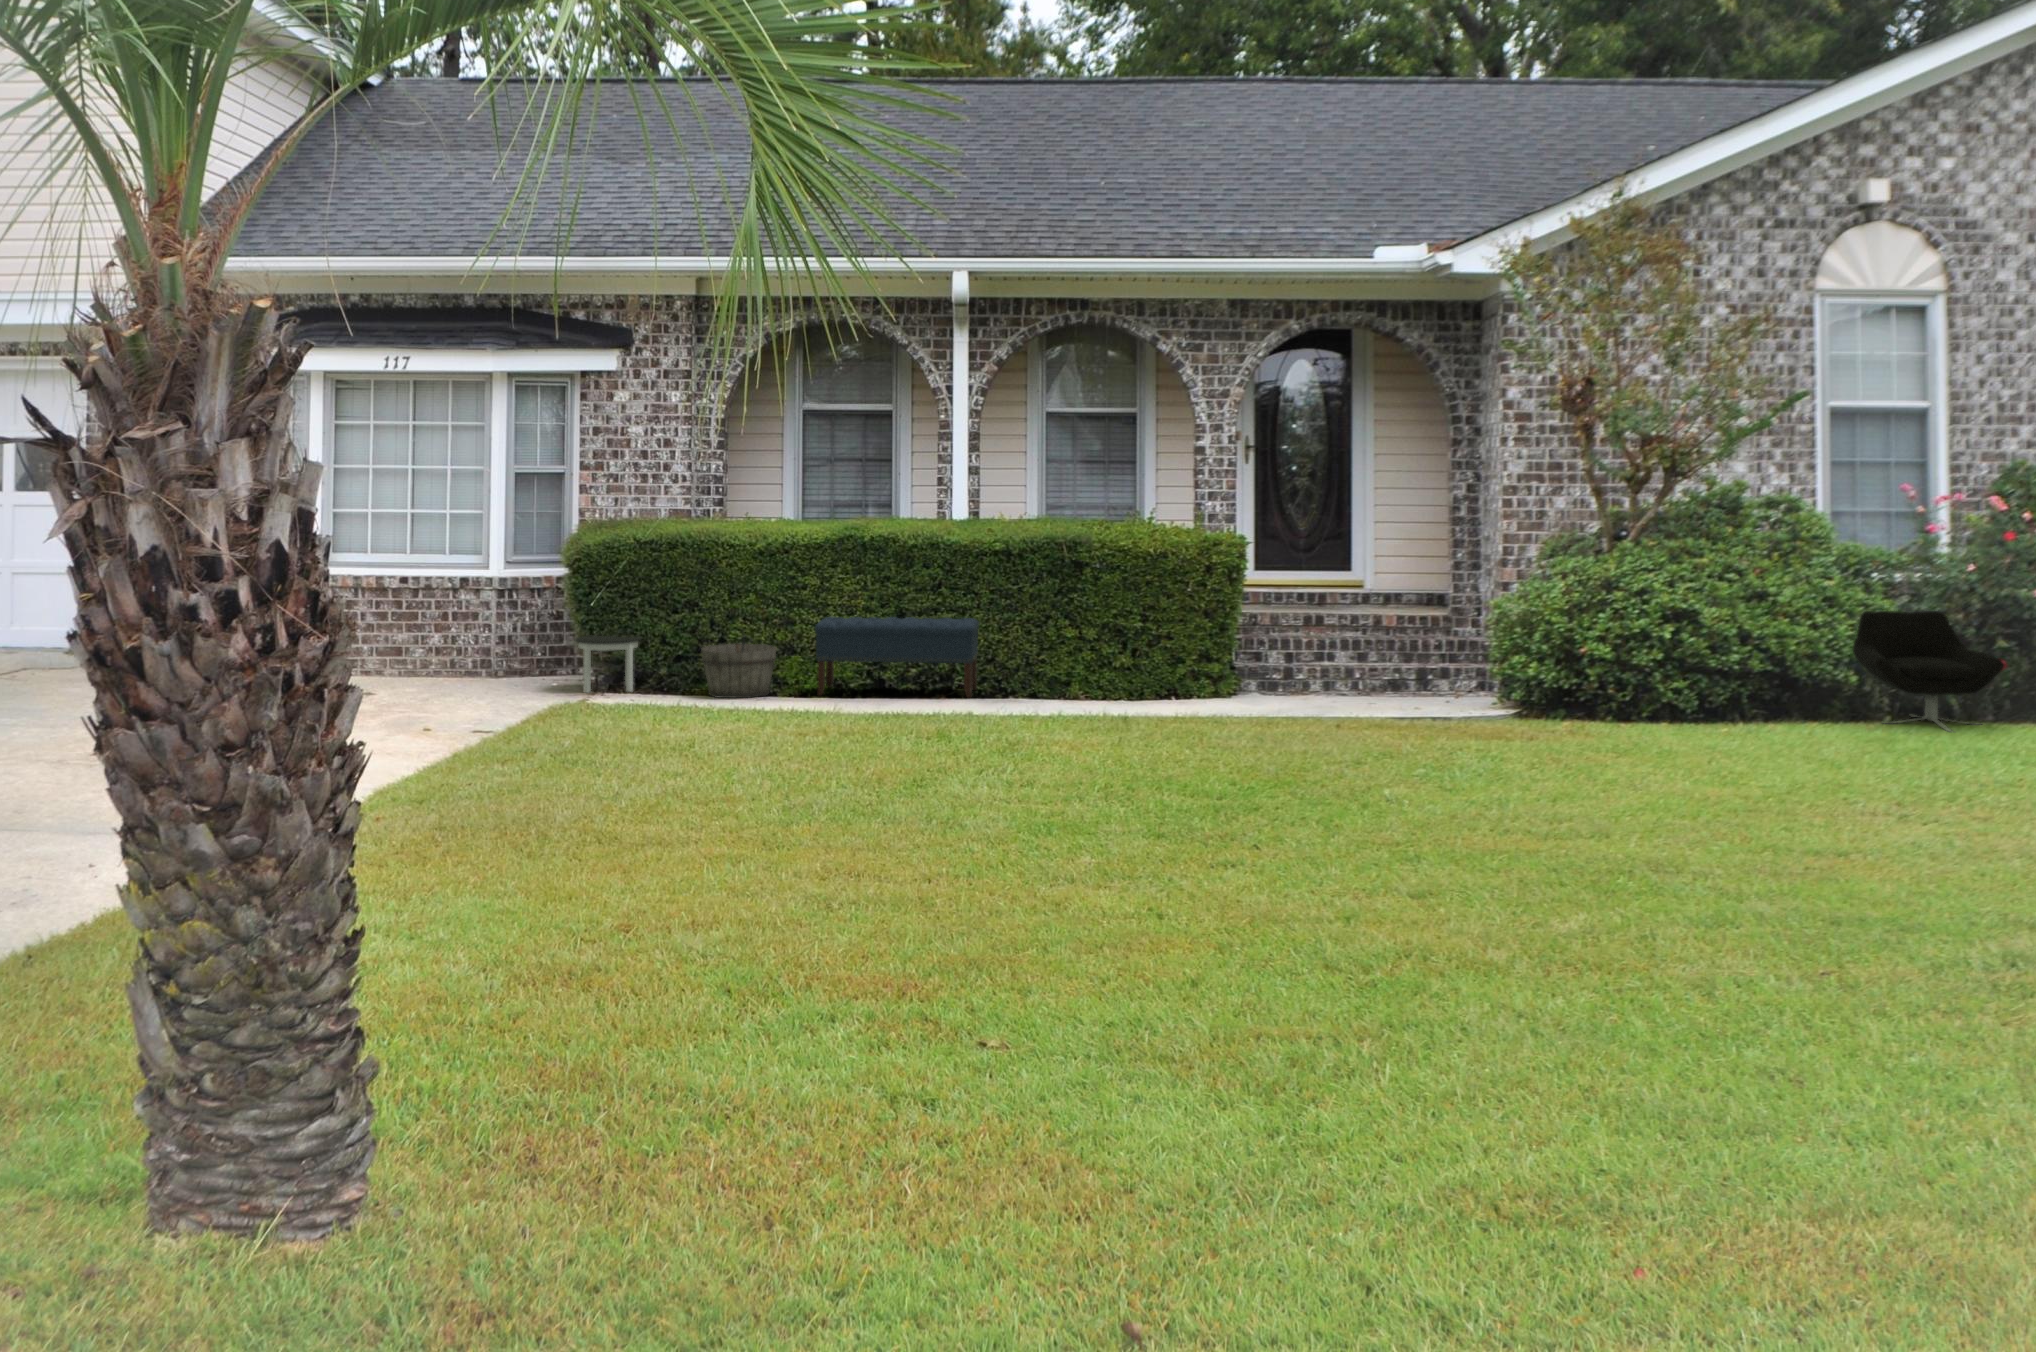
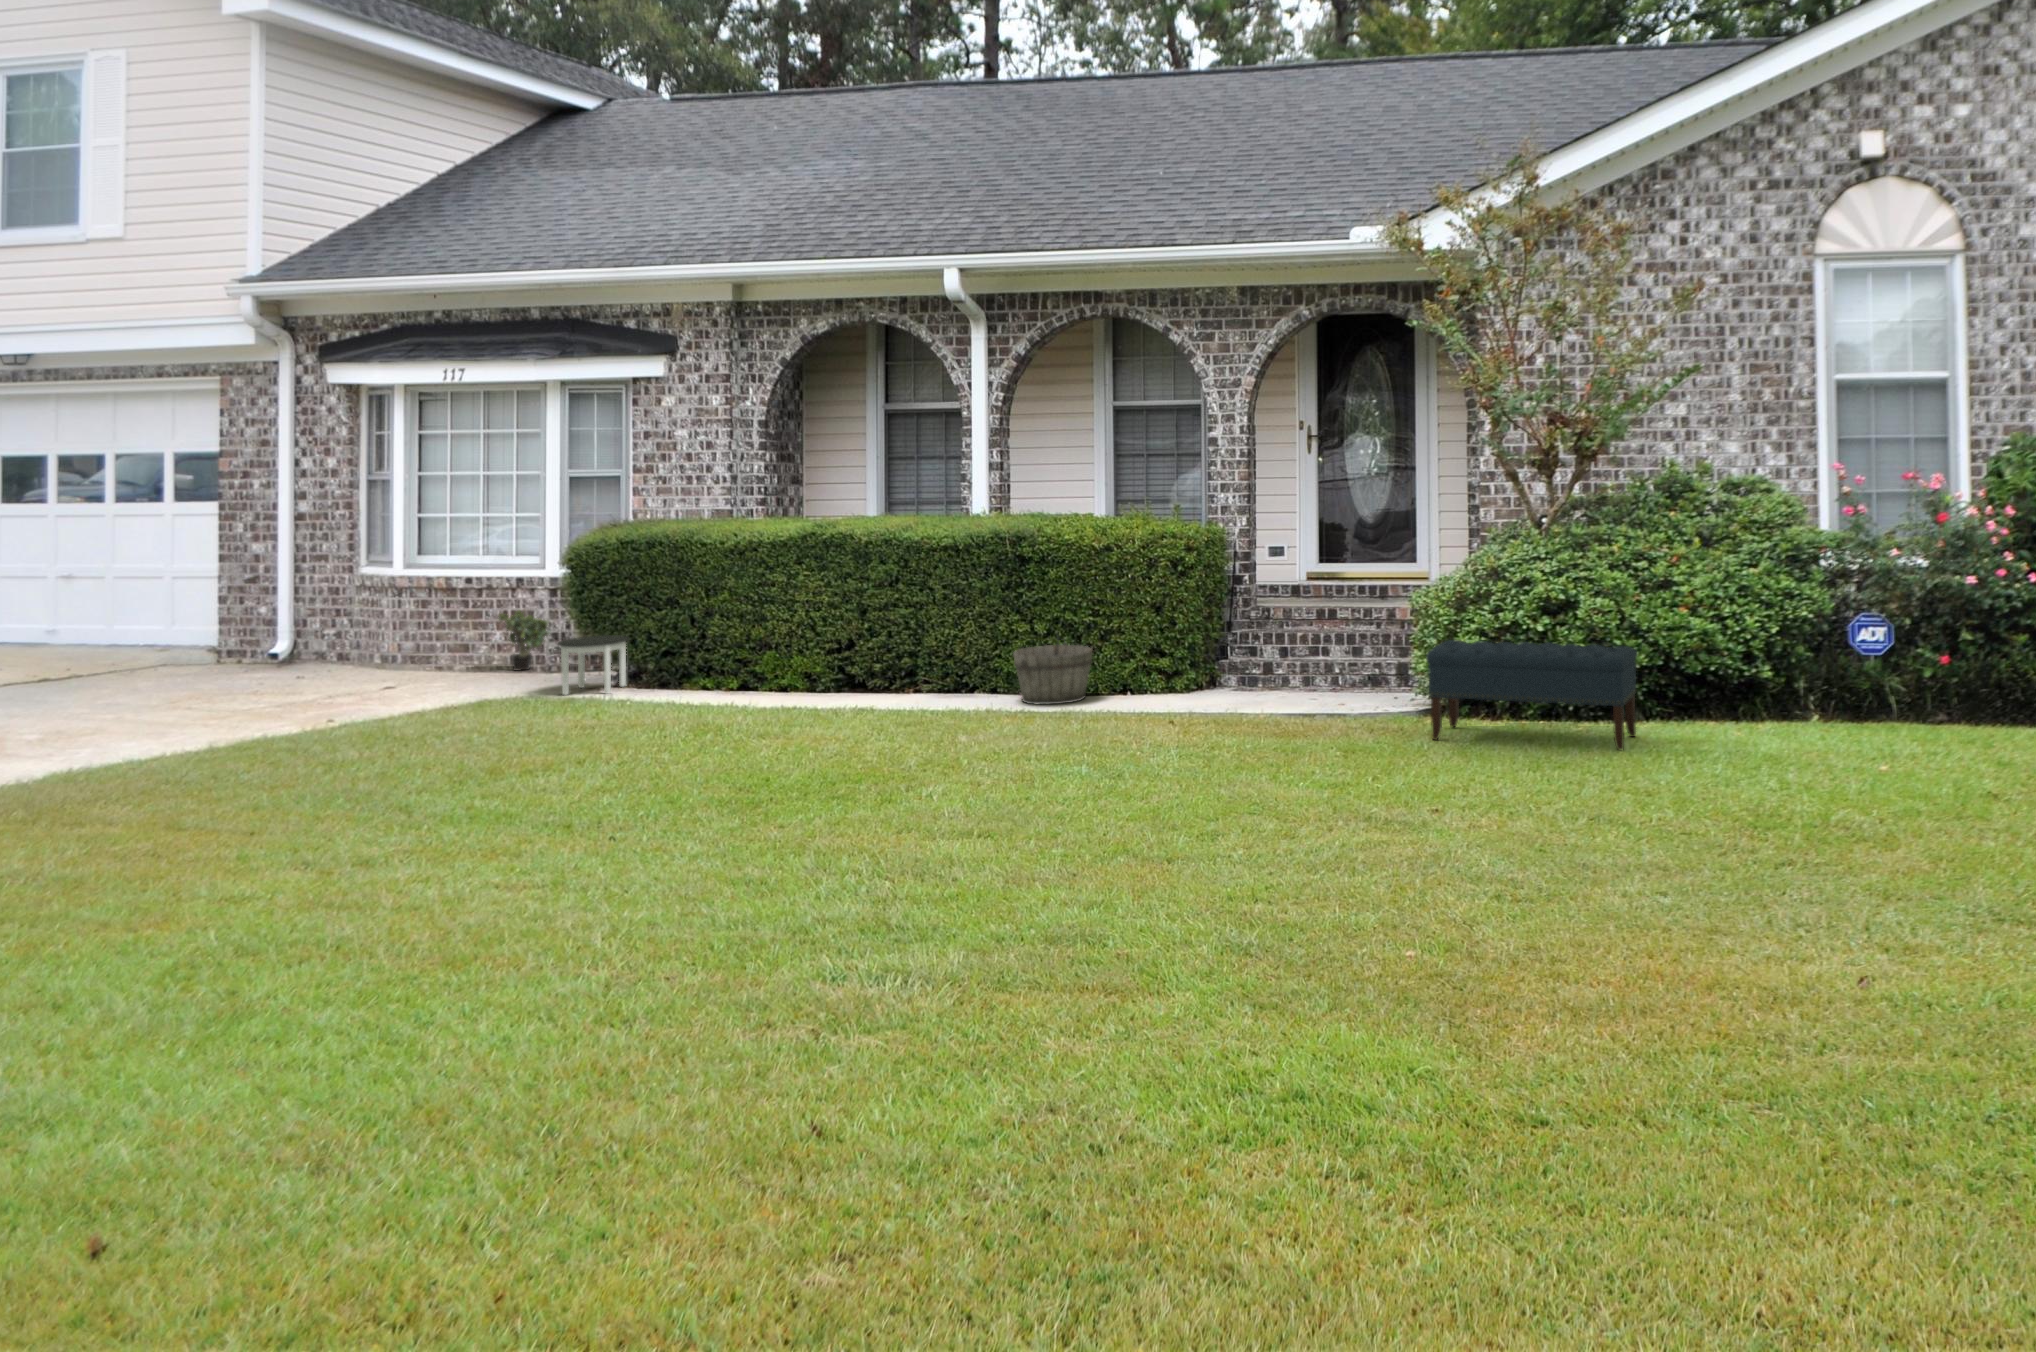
potted plant: none [448,610,503,673] -> present [498,610,551,671]
lounge chair: present [1853,611,2005,732] -> none [1809,611,1963,757]
bench: present [815,617,979,698] -> present [1426,640,1637,750]
wooden bucket: present [701,635,776,698] -> present [1013,638,1092,704]

